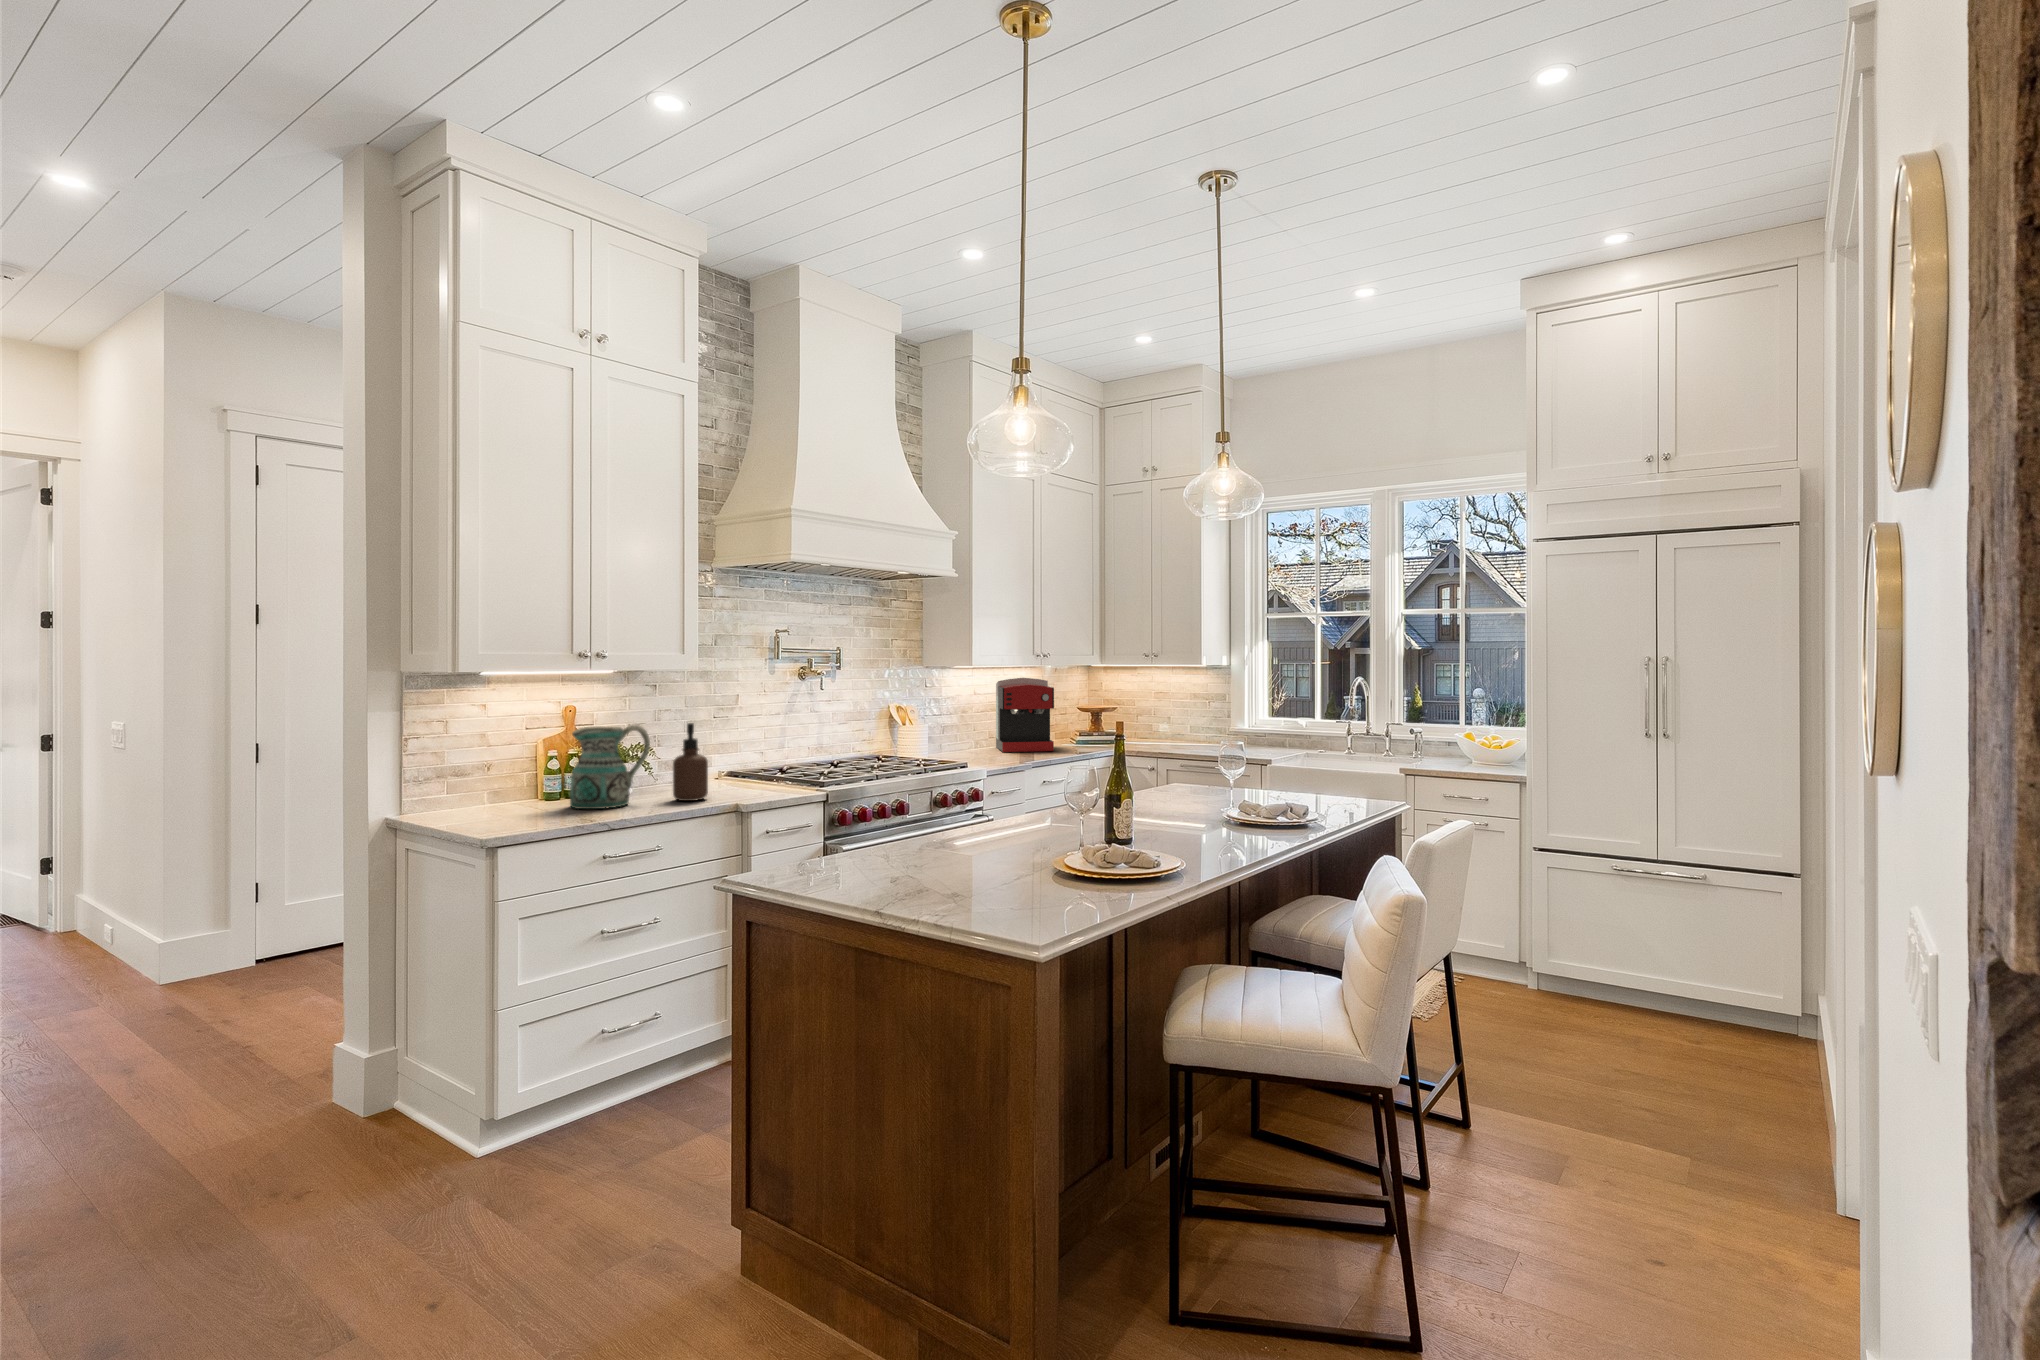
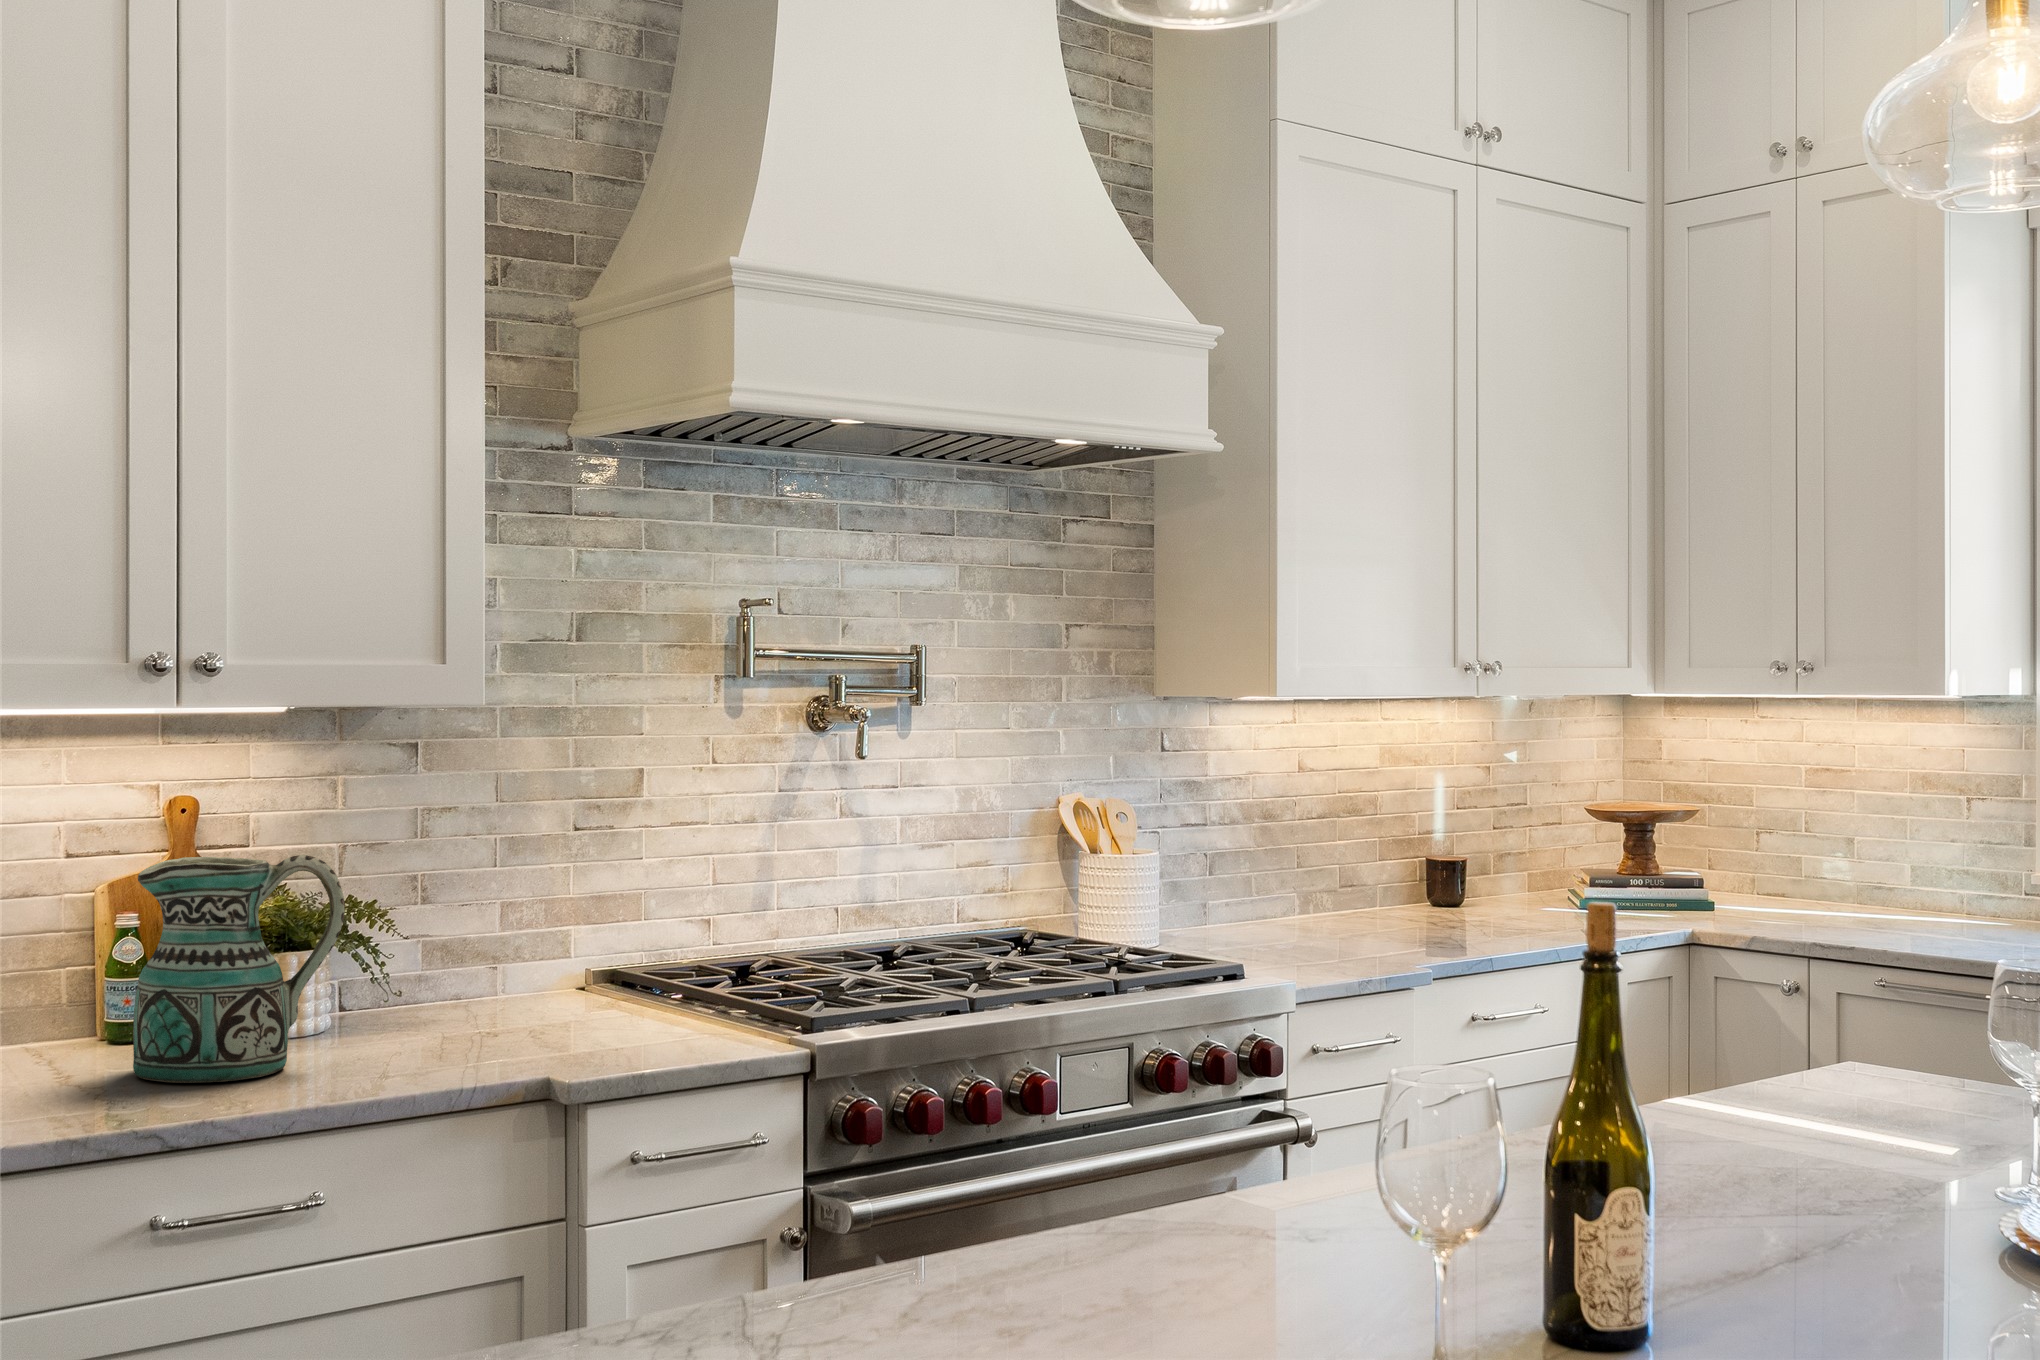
coffee maker: present [996,678,1054,752] -> none [1352,727,1507,933]
soap dispenser: present [673,723,708,801] -> none [404,852,497,1066]

